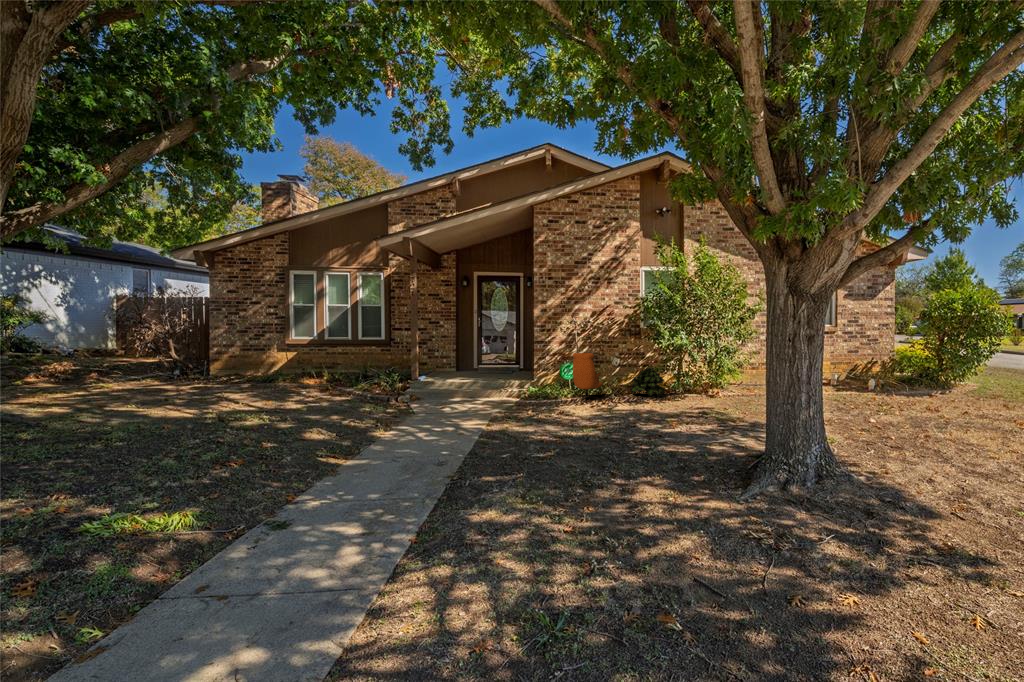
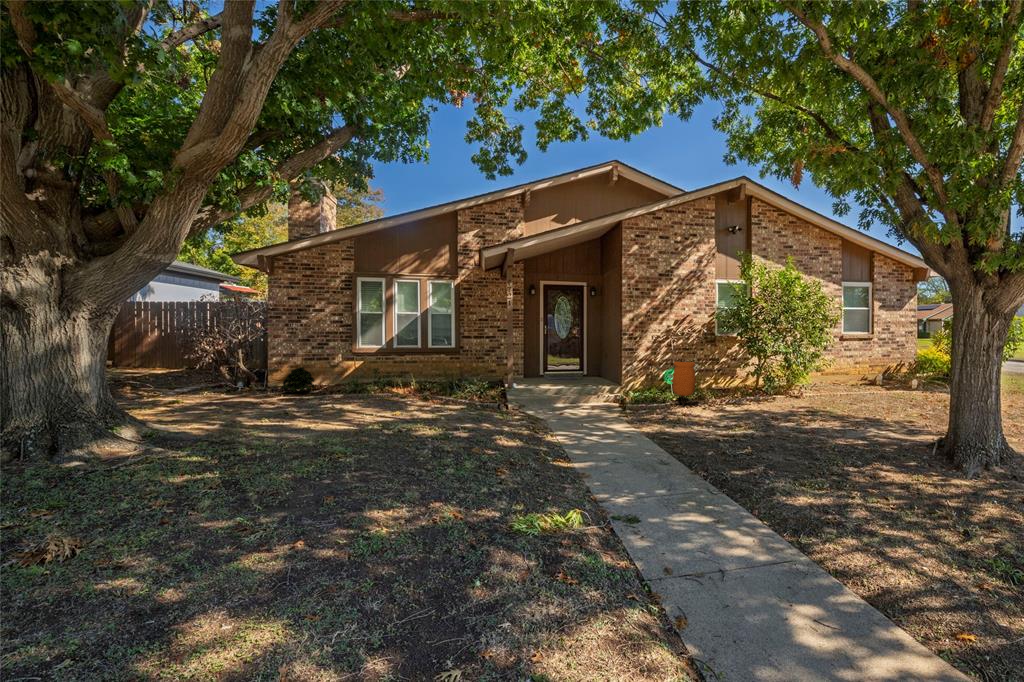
potted plant: present [631,368,665,397] -> present [281,367,314,393]

